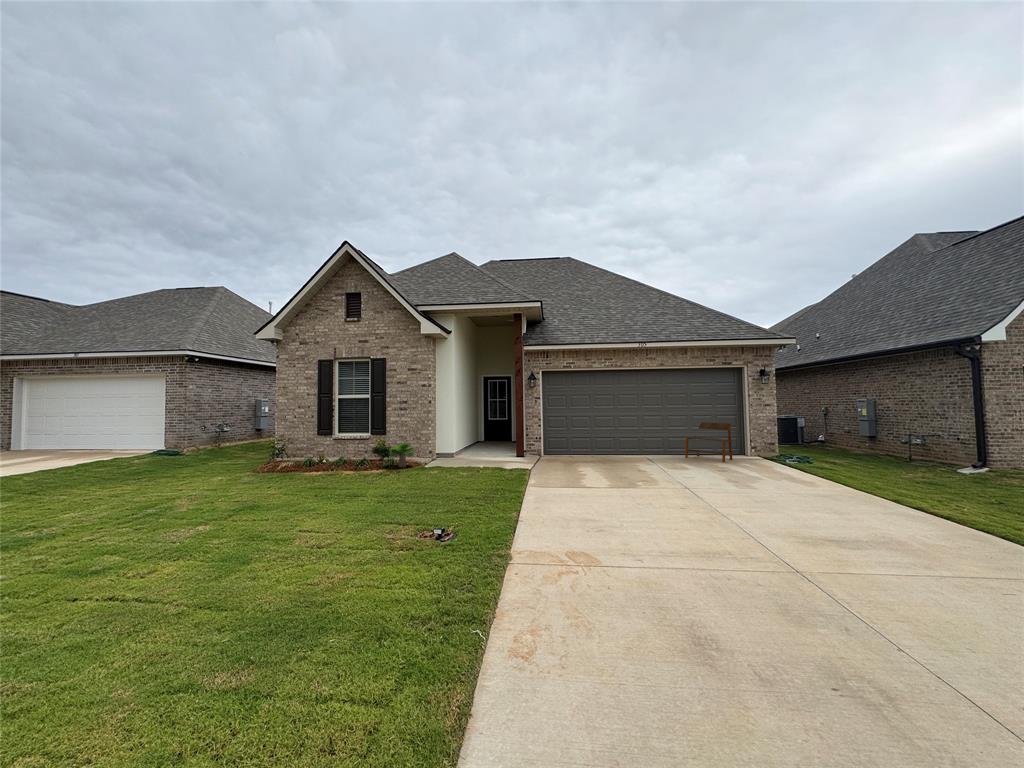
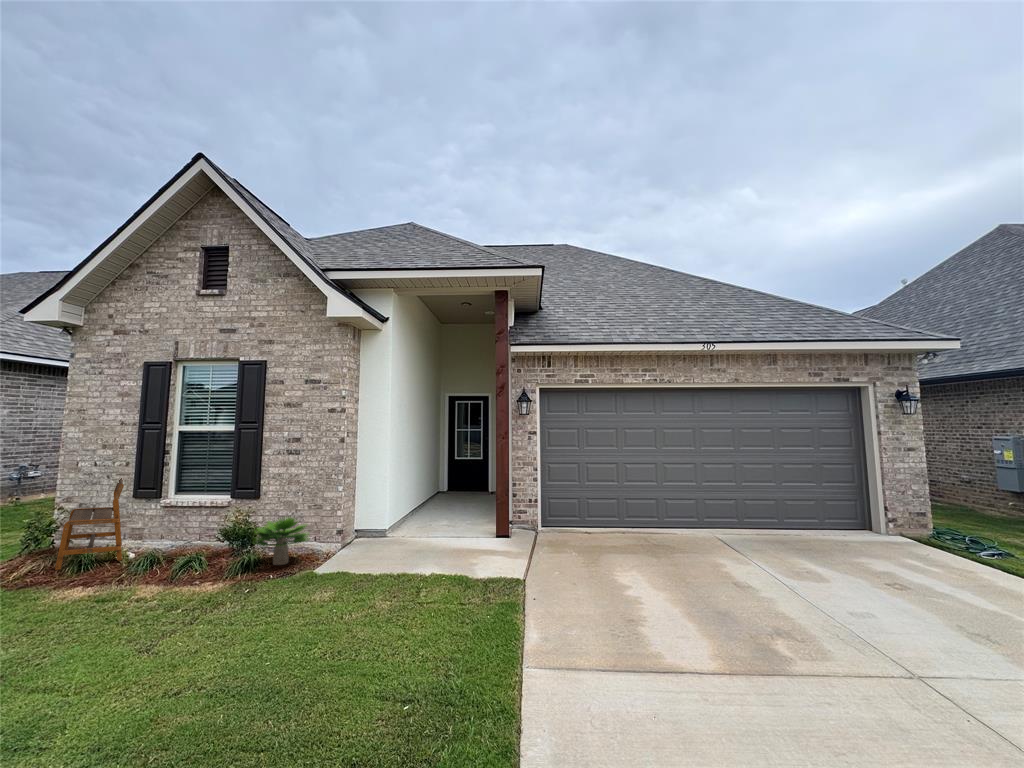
bench: present [685,422,733,462] -> present [55,478,124,570]

